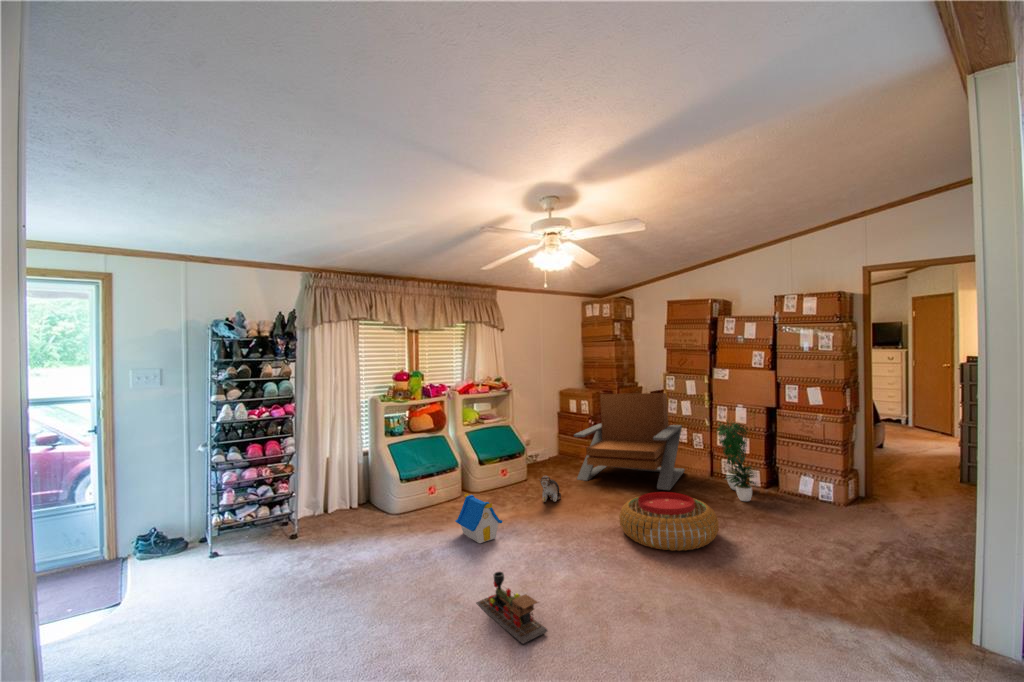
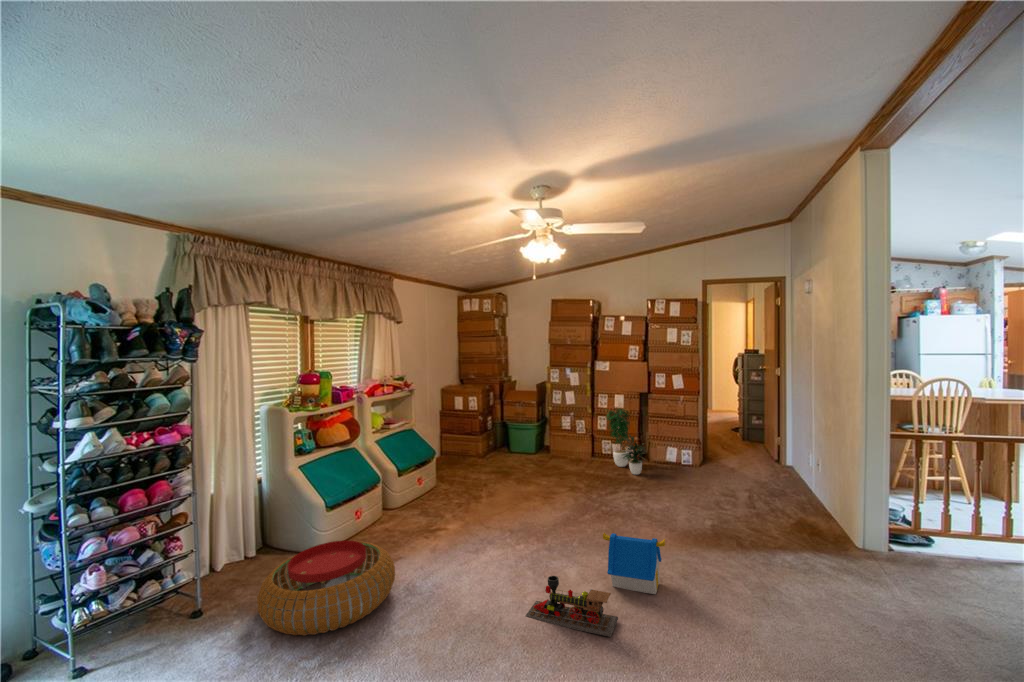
lounge chair: present [574,393,685,490] -> none [483,385,578,480]
plush toy: present [540,475,561,502] -> none [475,477,492,505]
pouf: present [619,492,719,551] -> present [257,540,395,636]
toy house: present [455,494,503,543] -> present [603,532,665,594]

